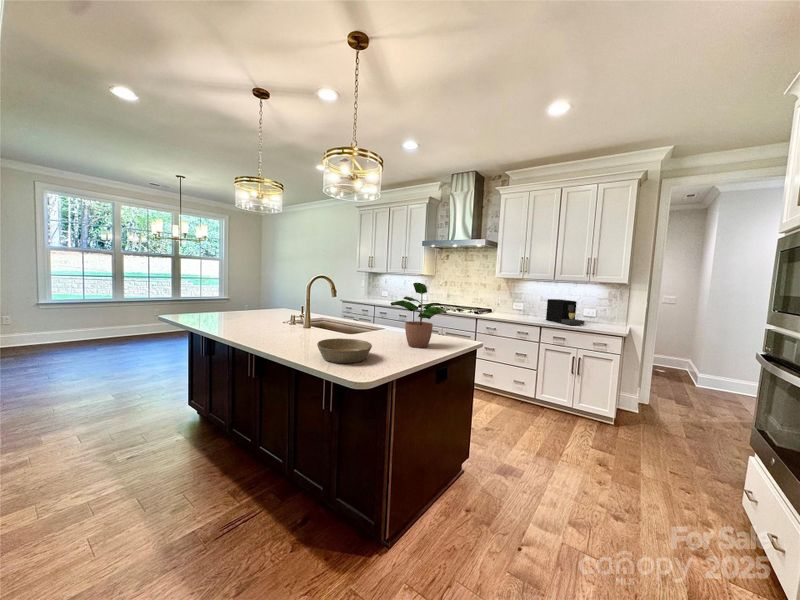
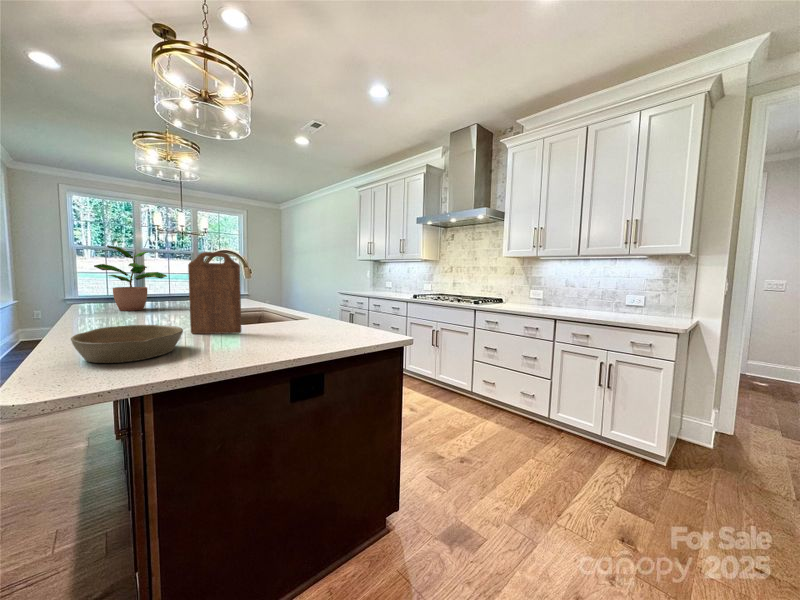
potted plant: present [391,283,447,348] -> present [94,246,167,311]
cutting board: none [339,287,373,343] -> present [188,252,241,334]
coffee maker: present [546,299,584,325] -> none [568,282,622,316]

